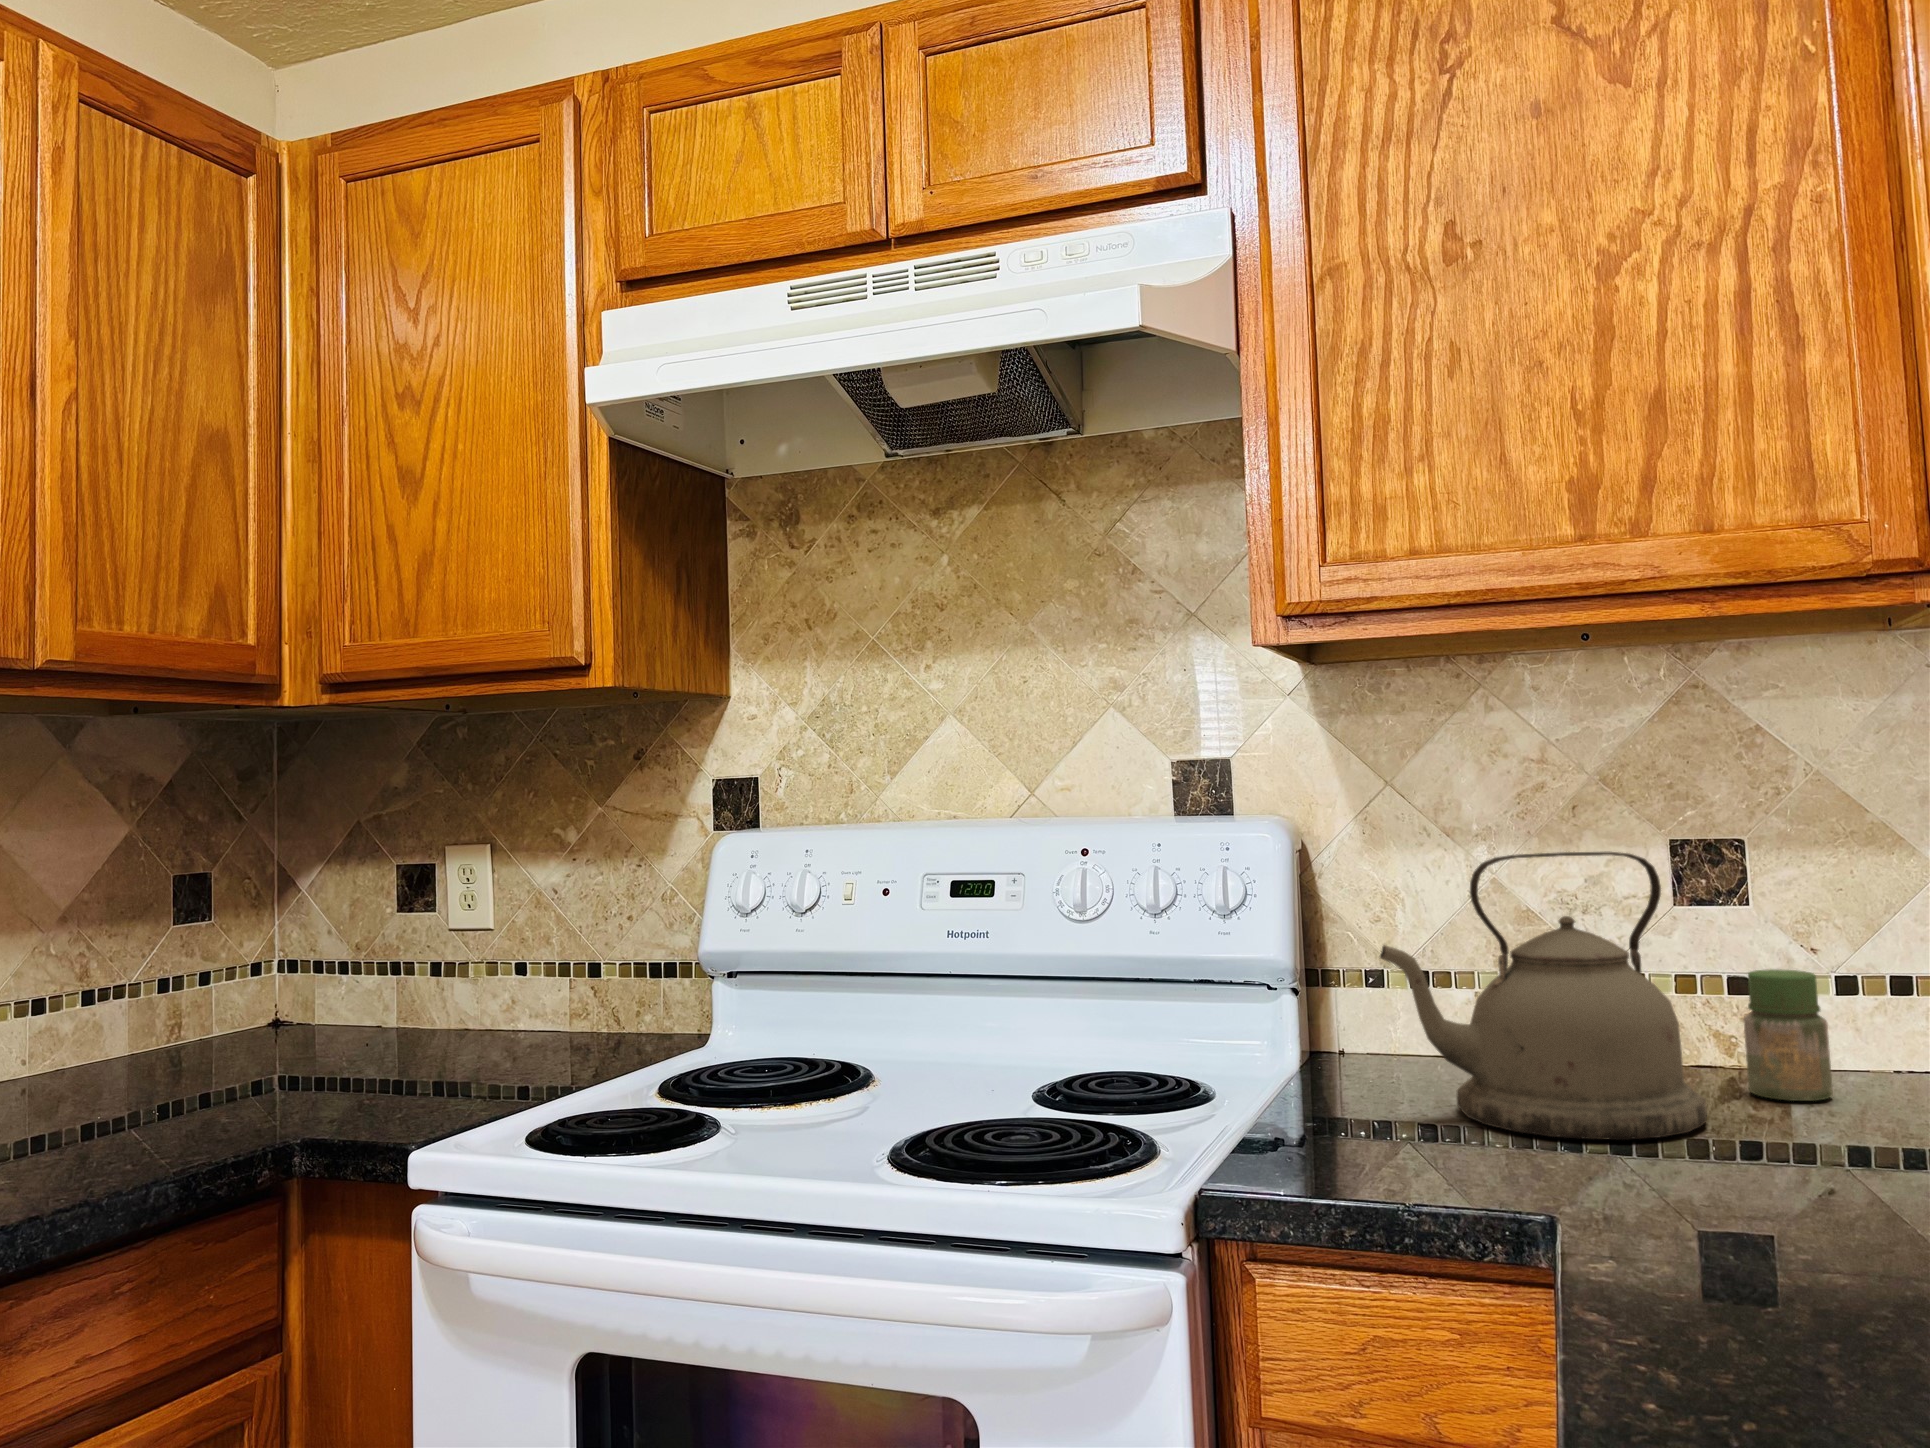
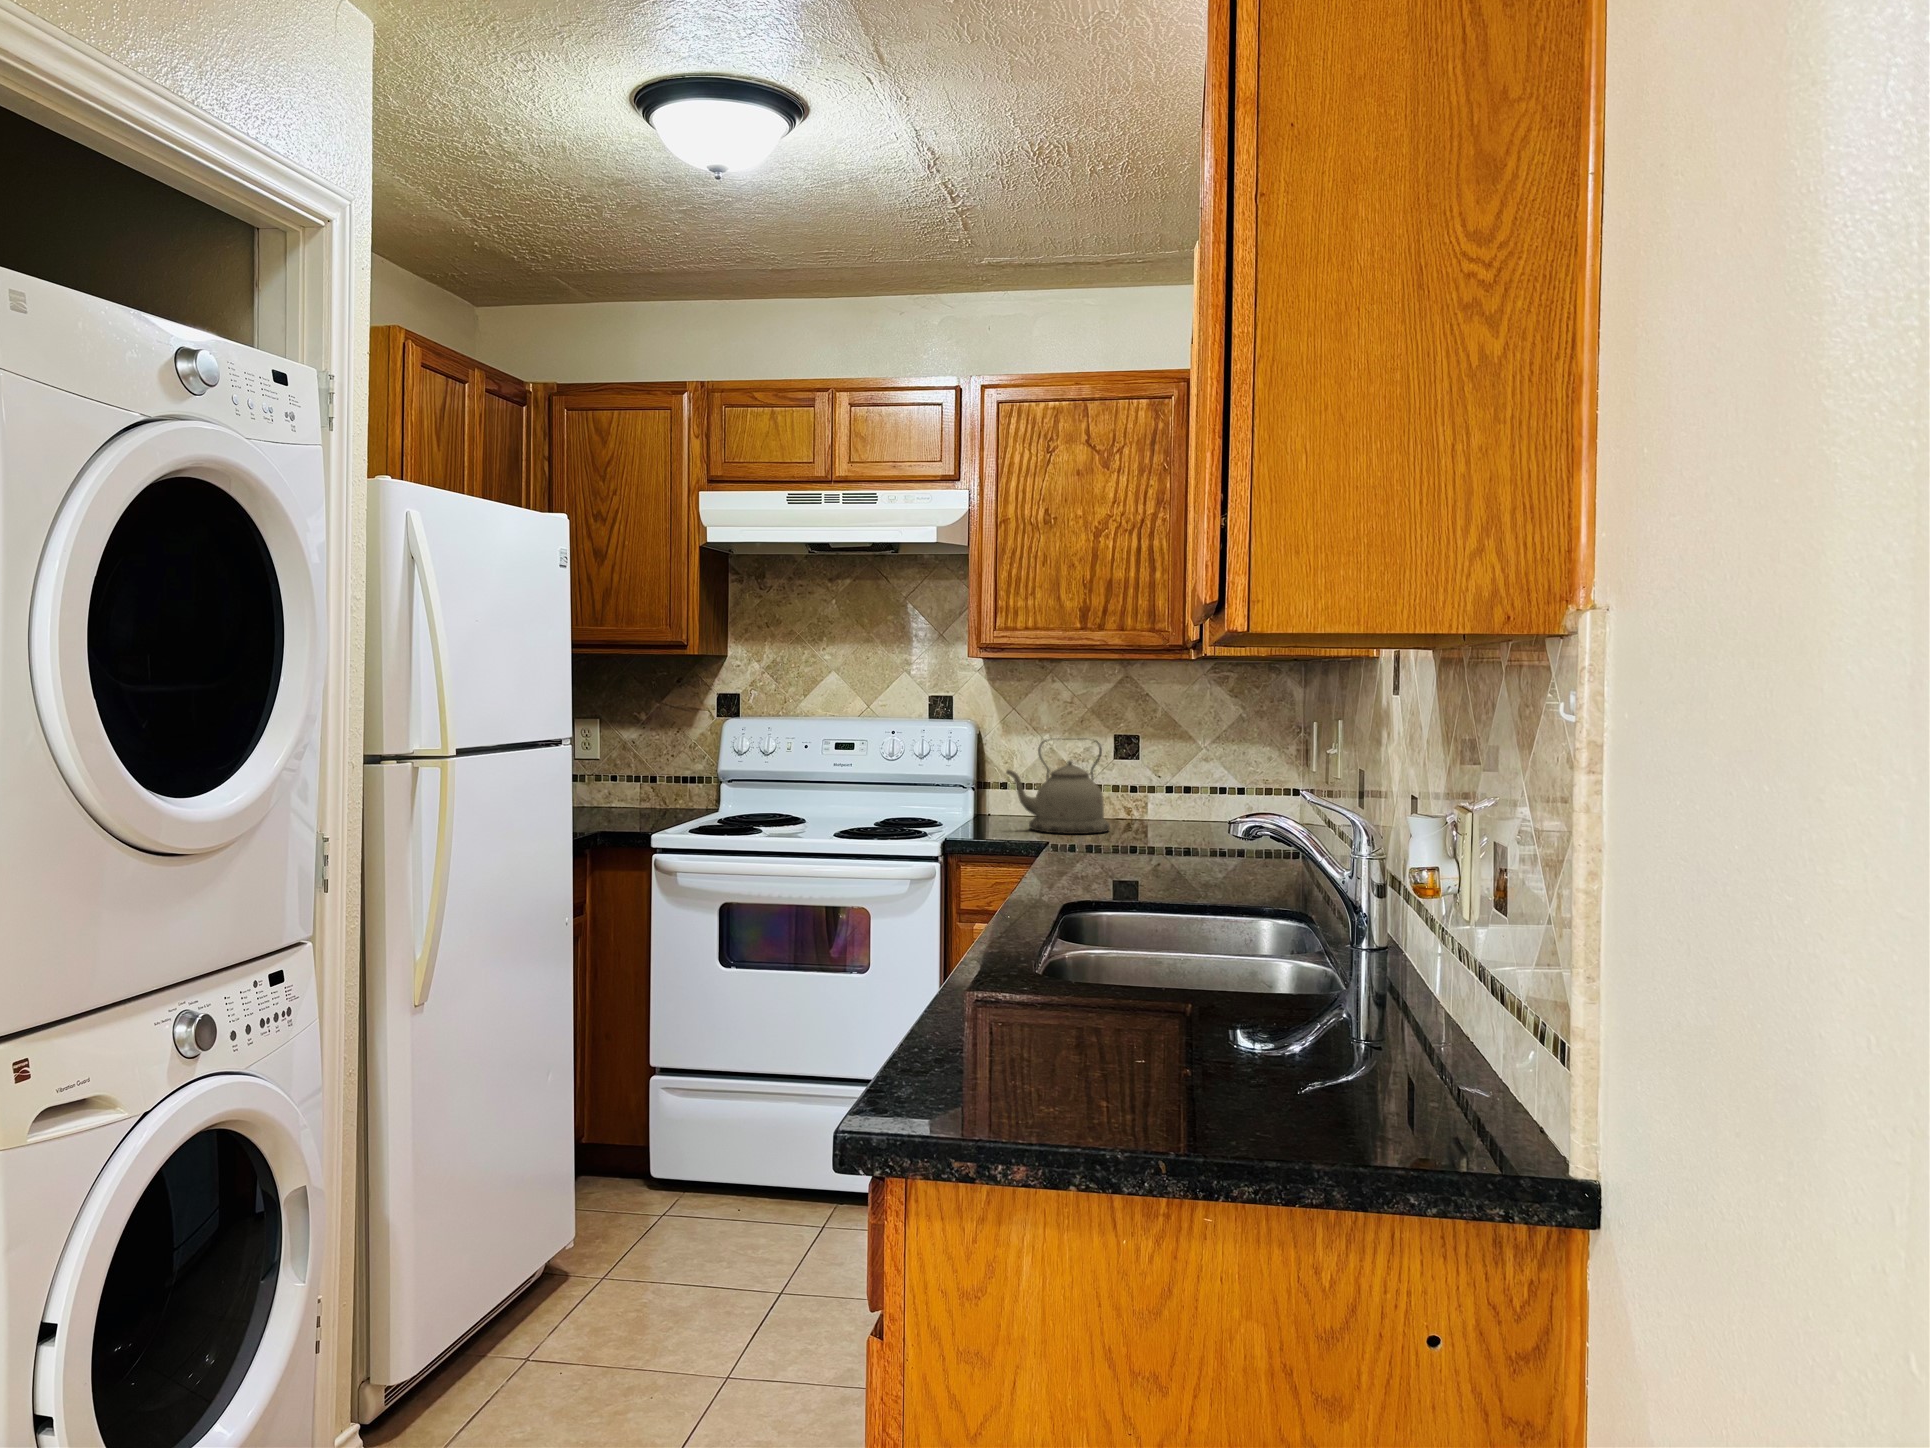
jar: present [1744,969,1833,1101] -> none [1130,783,1156,827]

